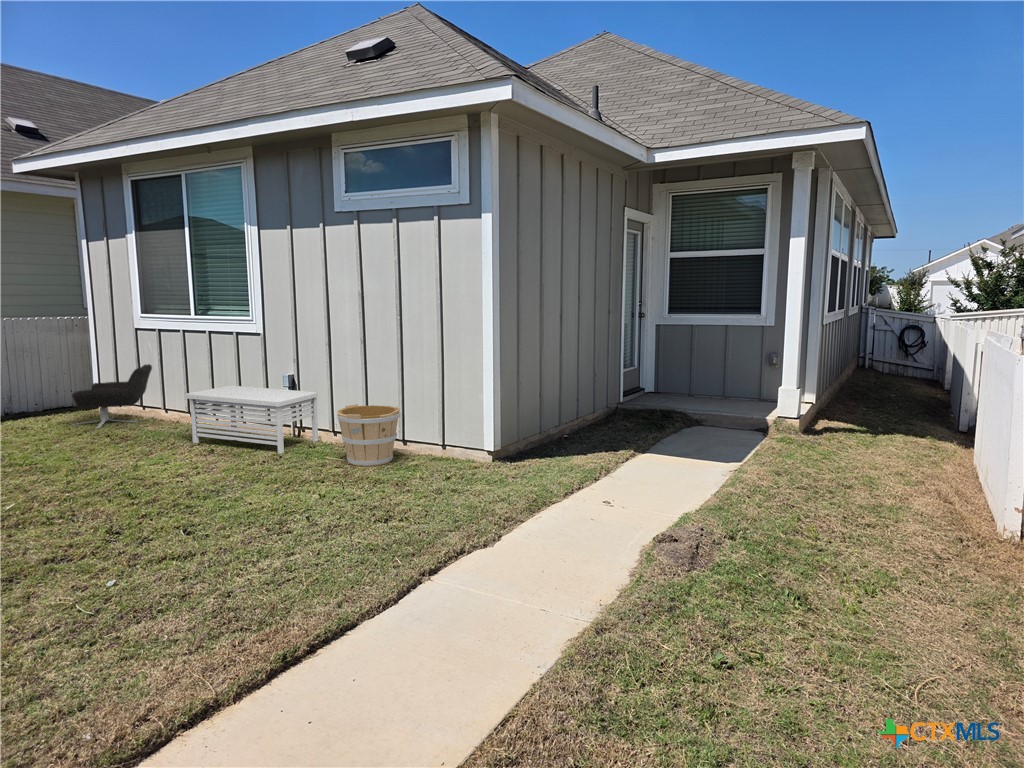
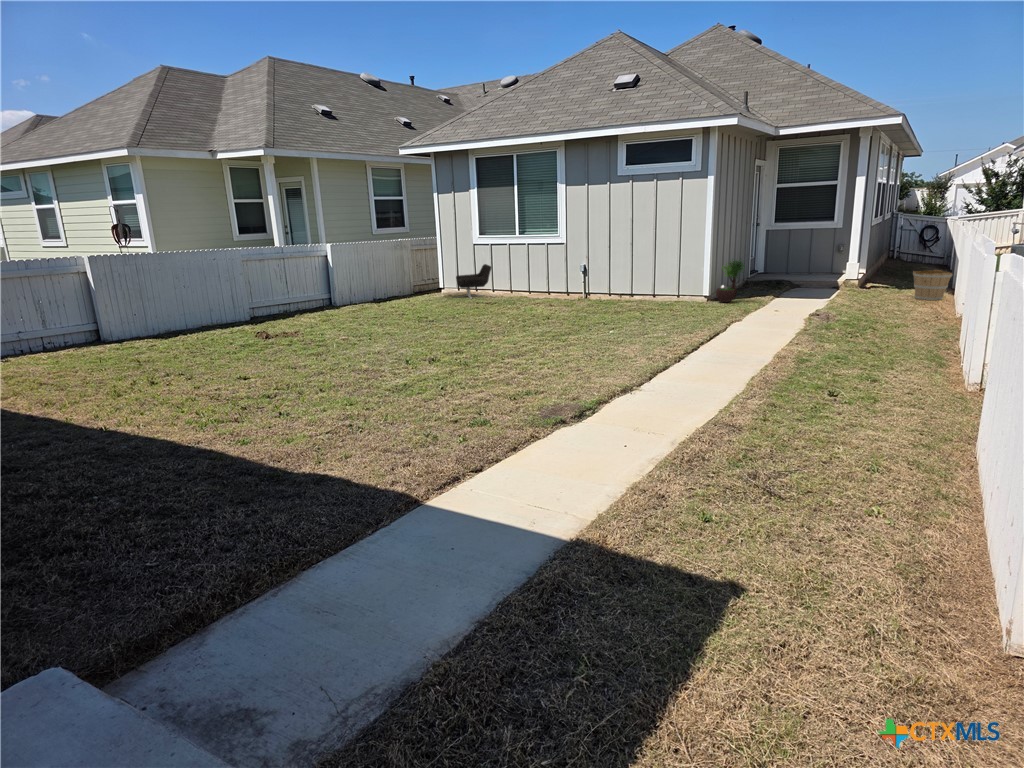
potted tree: none [519,373,573,463] -> present [716,261,744,302]
storage bench: present [185,385,318,454] -> none [535,272,601,304]
wooden bucket: present [337,405,401,467] -> present [913,270,952,300]

